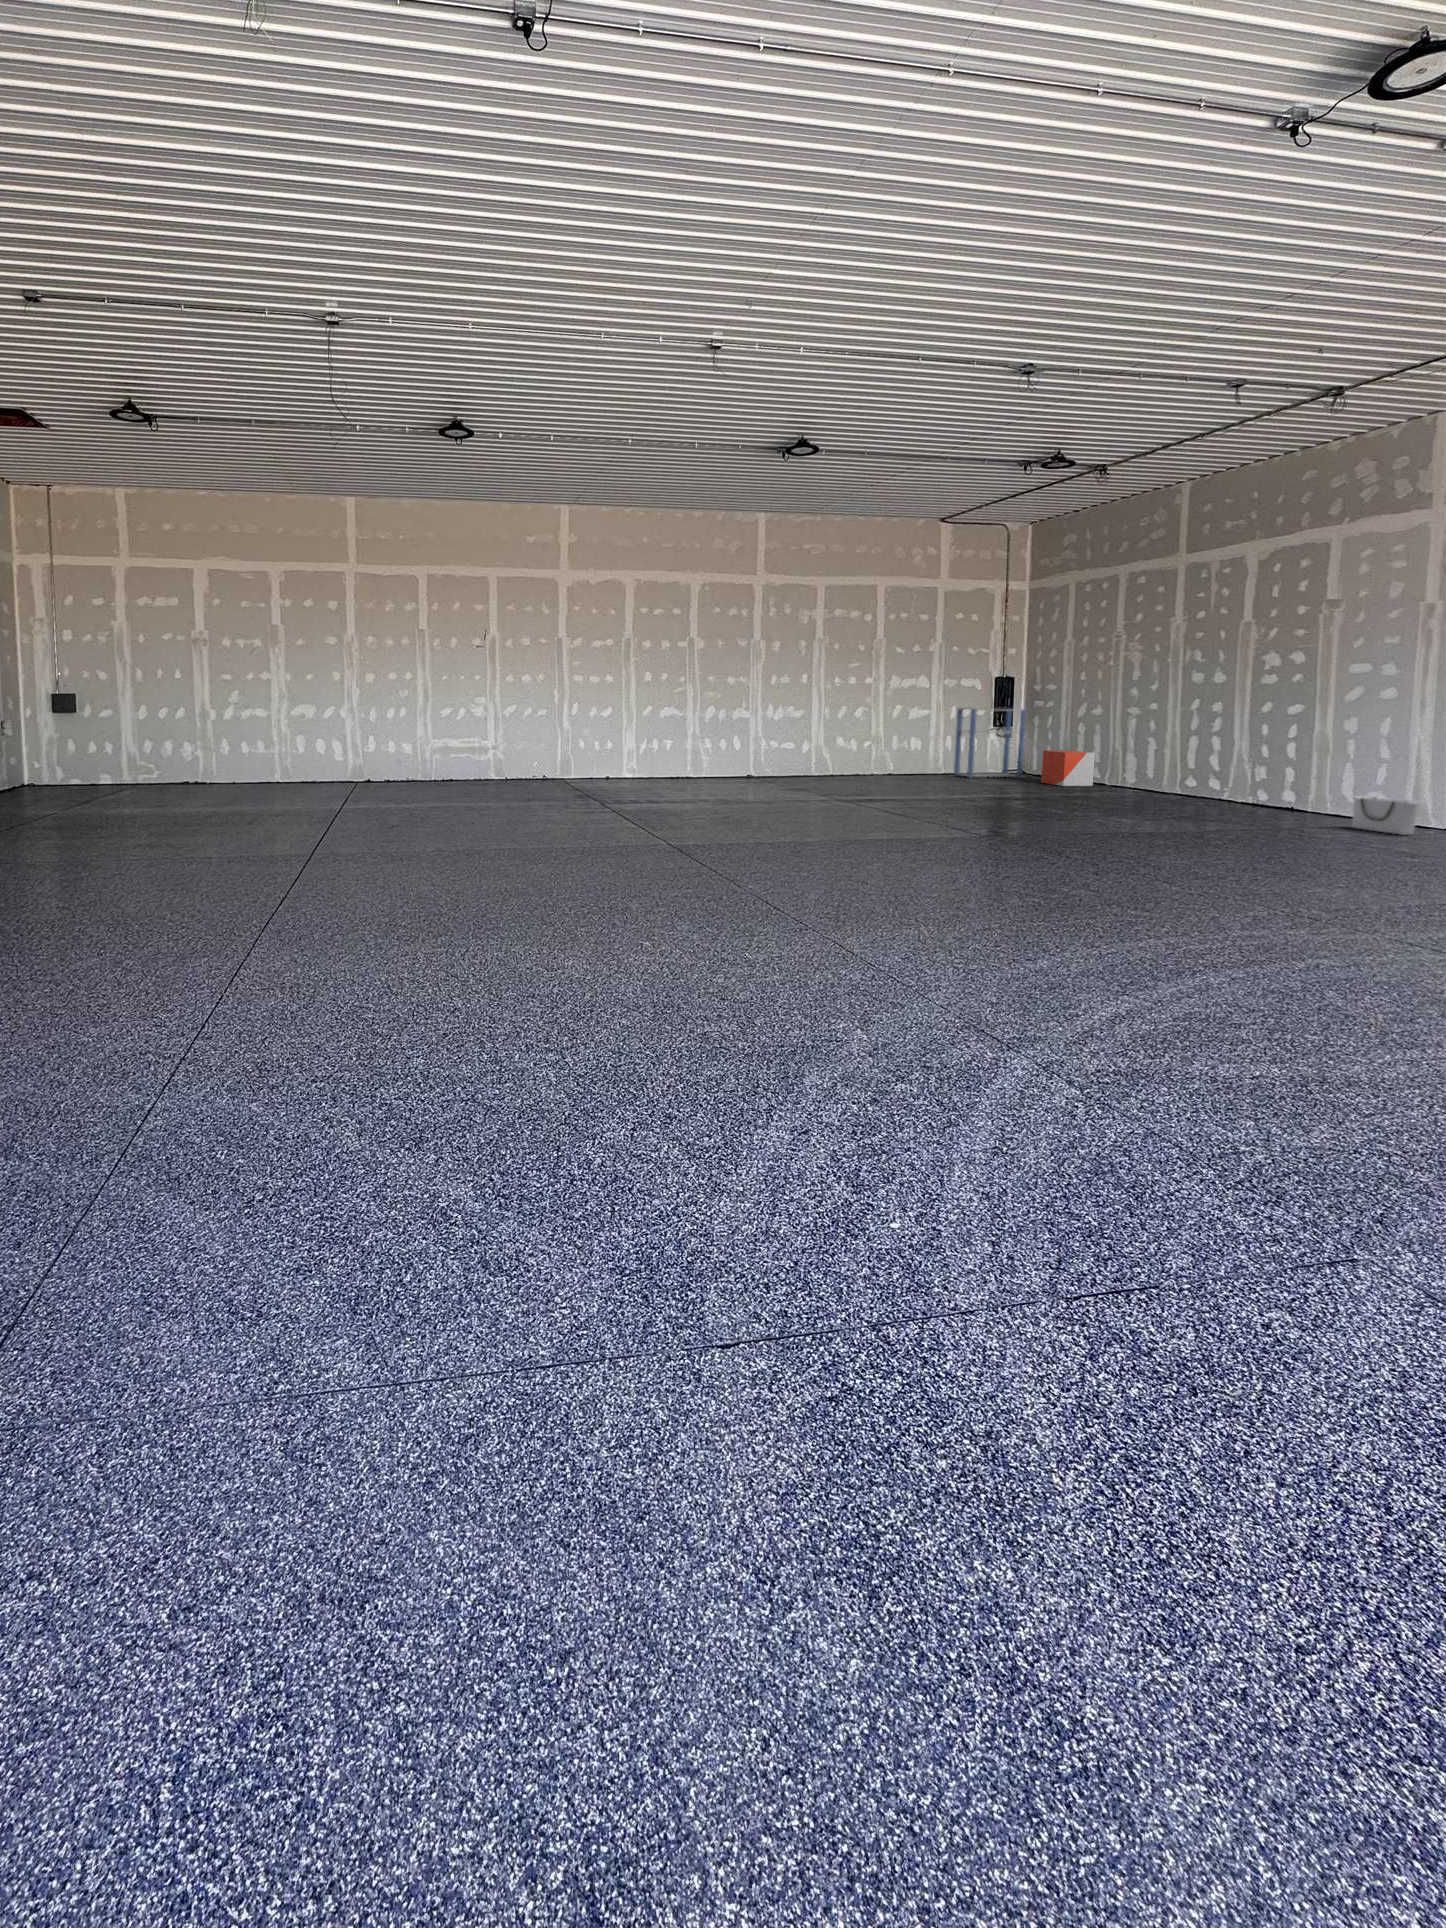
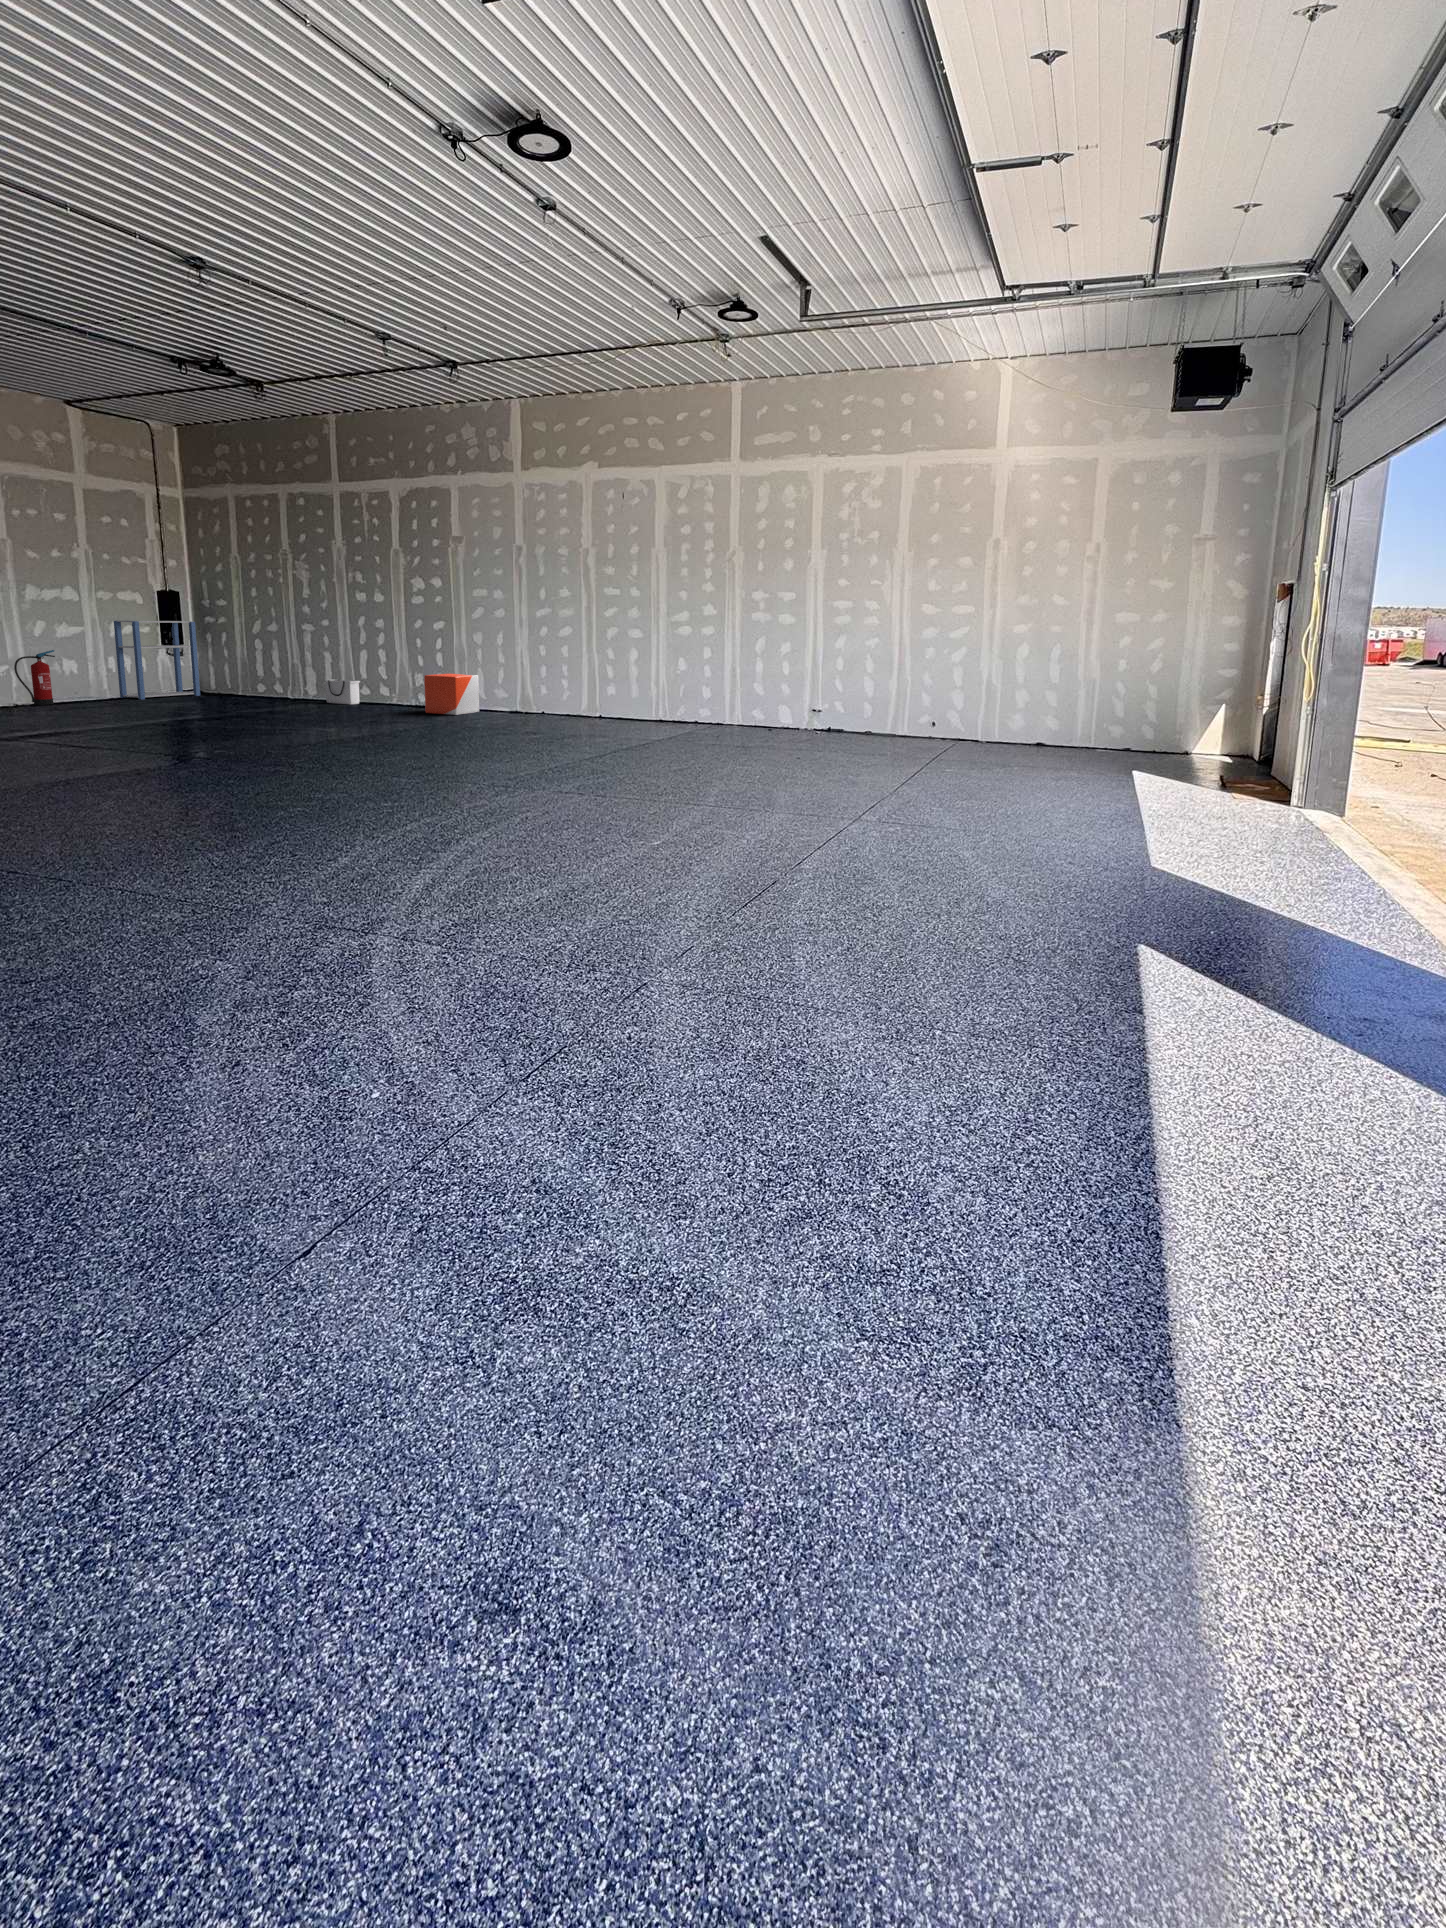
fire extinguisher: none [878,732,908,777] -> present [14,650,55,705]
stool: present [1041,750,1095,786] -> present [424,674,479,715]
storage bin: present [1352,796,1418,835] -> present [324,679,360,705]

